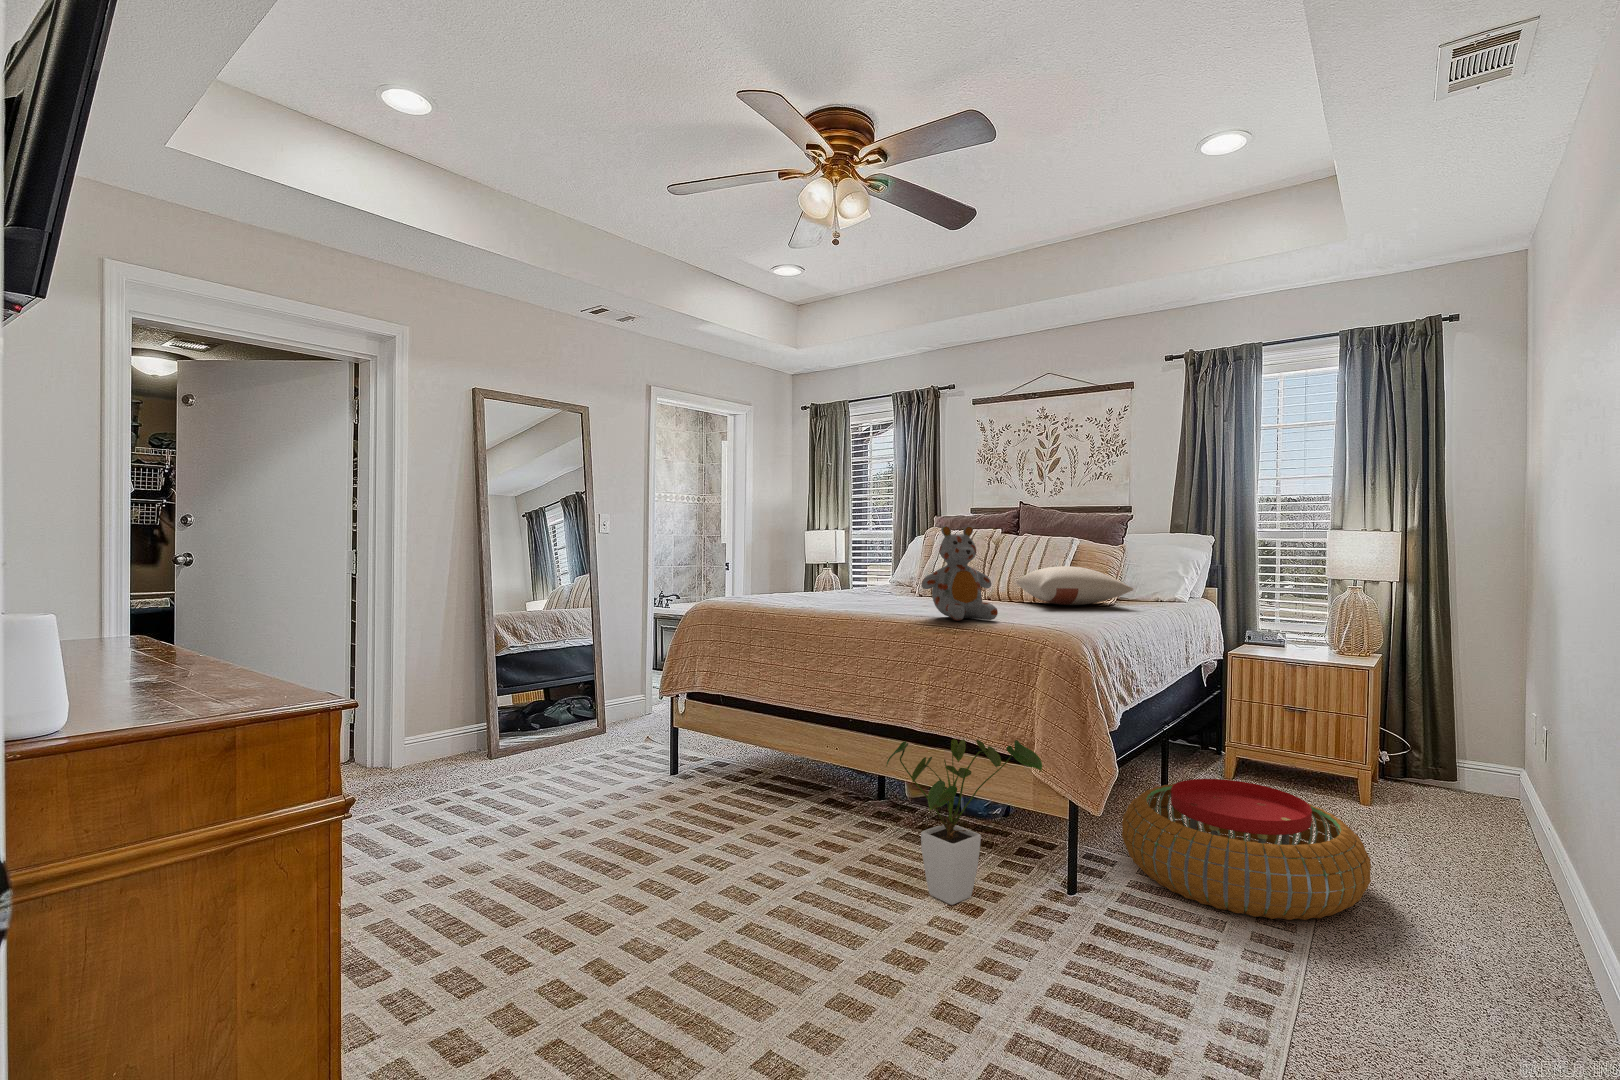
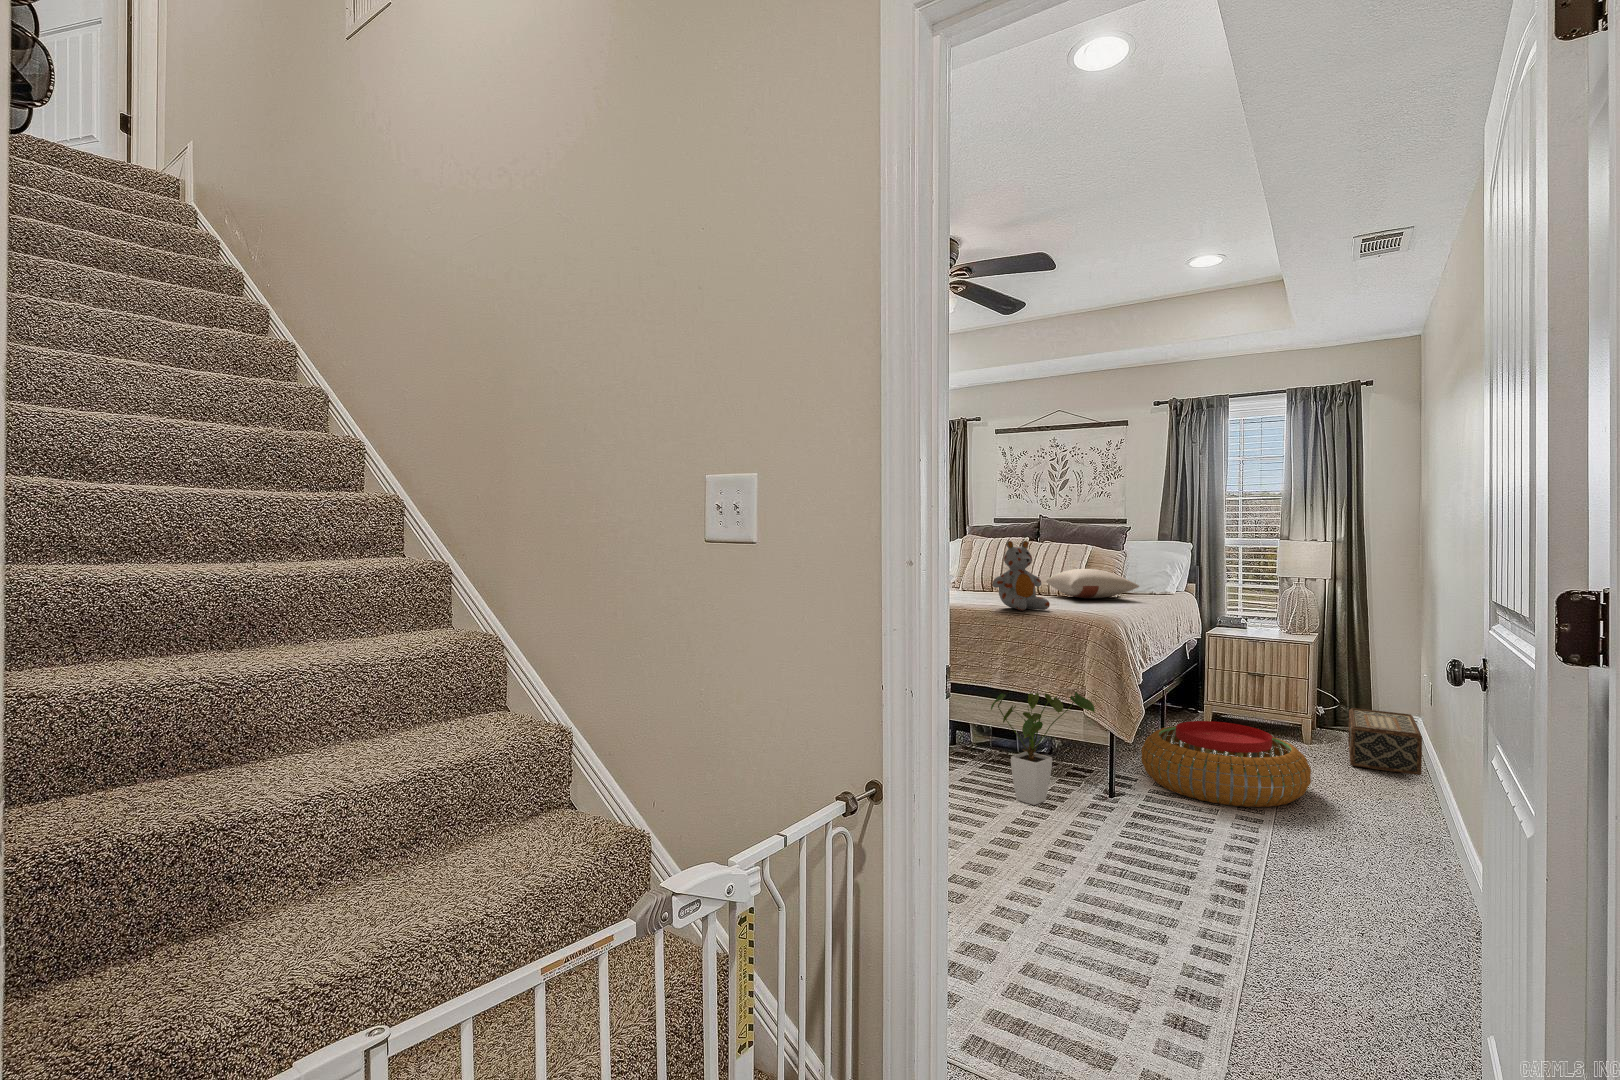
woven basket: none [1425,758,1539,866] -> present [1348,708,1422,775]

